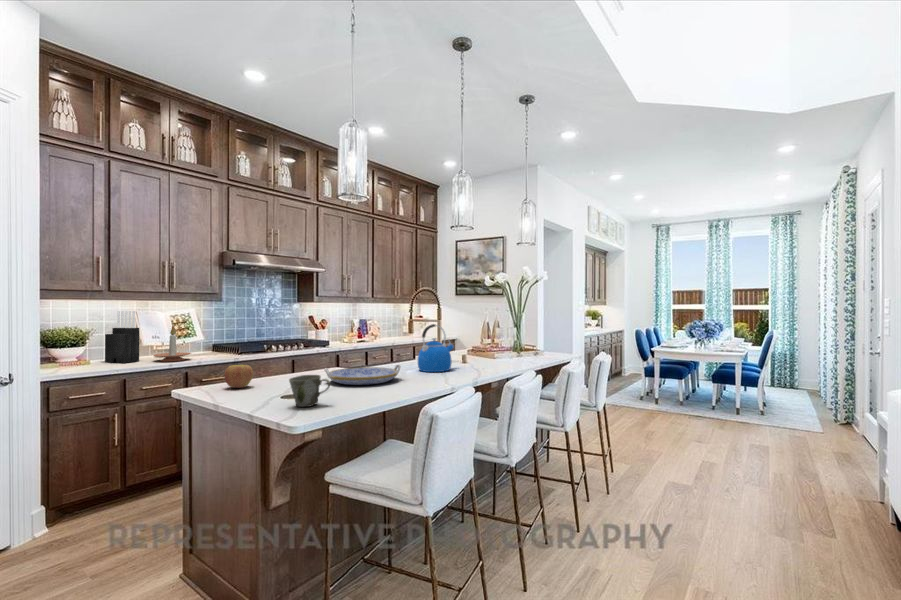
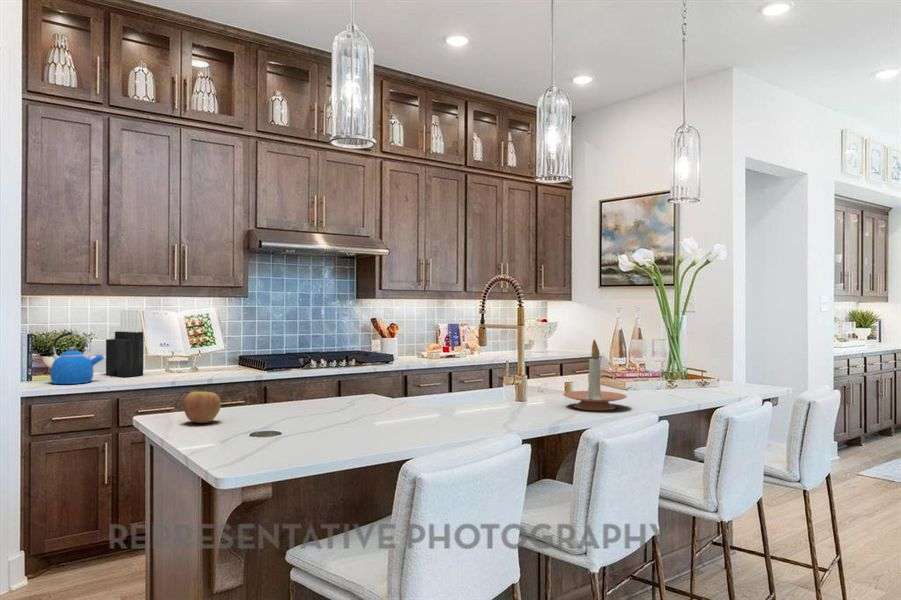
kettle: present [418,324,454,372] -> present [50,332,104,384]
candle holder: present [154,326,191,362] -> present [563,340,627,410]
serving tray: present [324,365,401,385] -> none [313,401,425,430]
mug: present [289,375,330,407] -> none [225,413,281,460]

